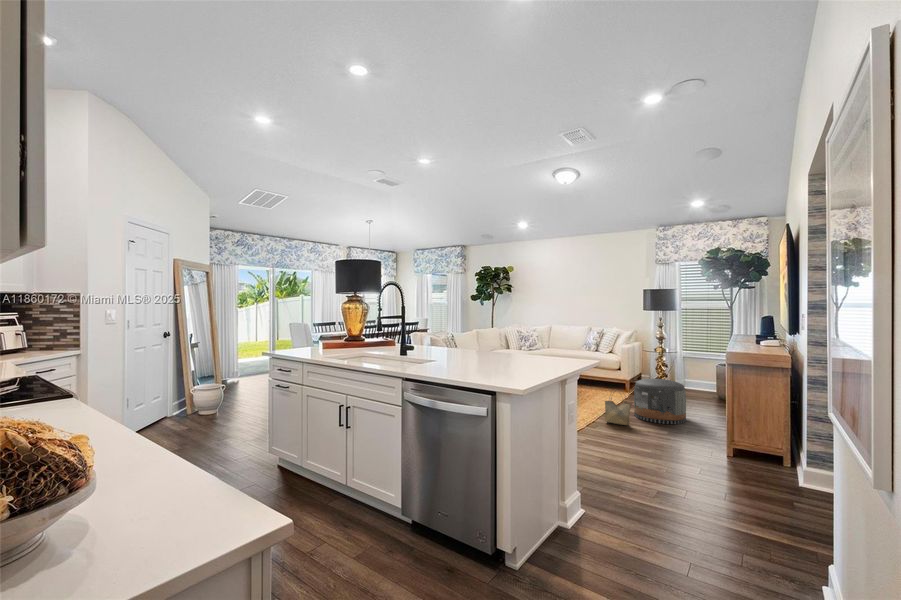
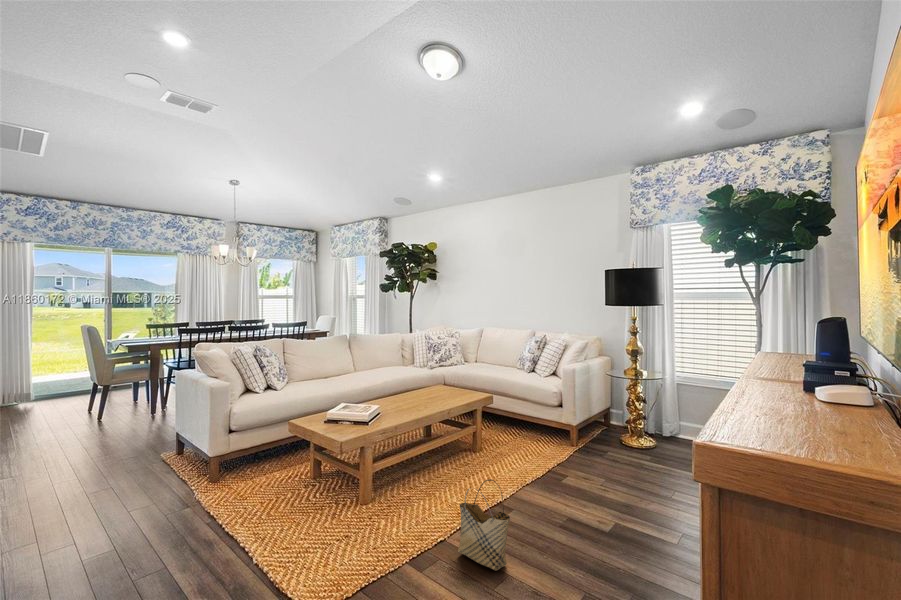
pouf: present [634,379,686,424] -> none [540,446,645,566]

